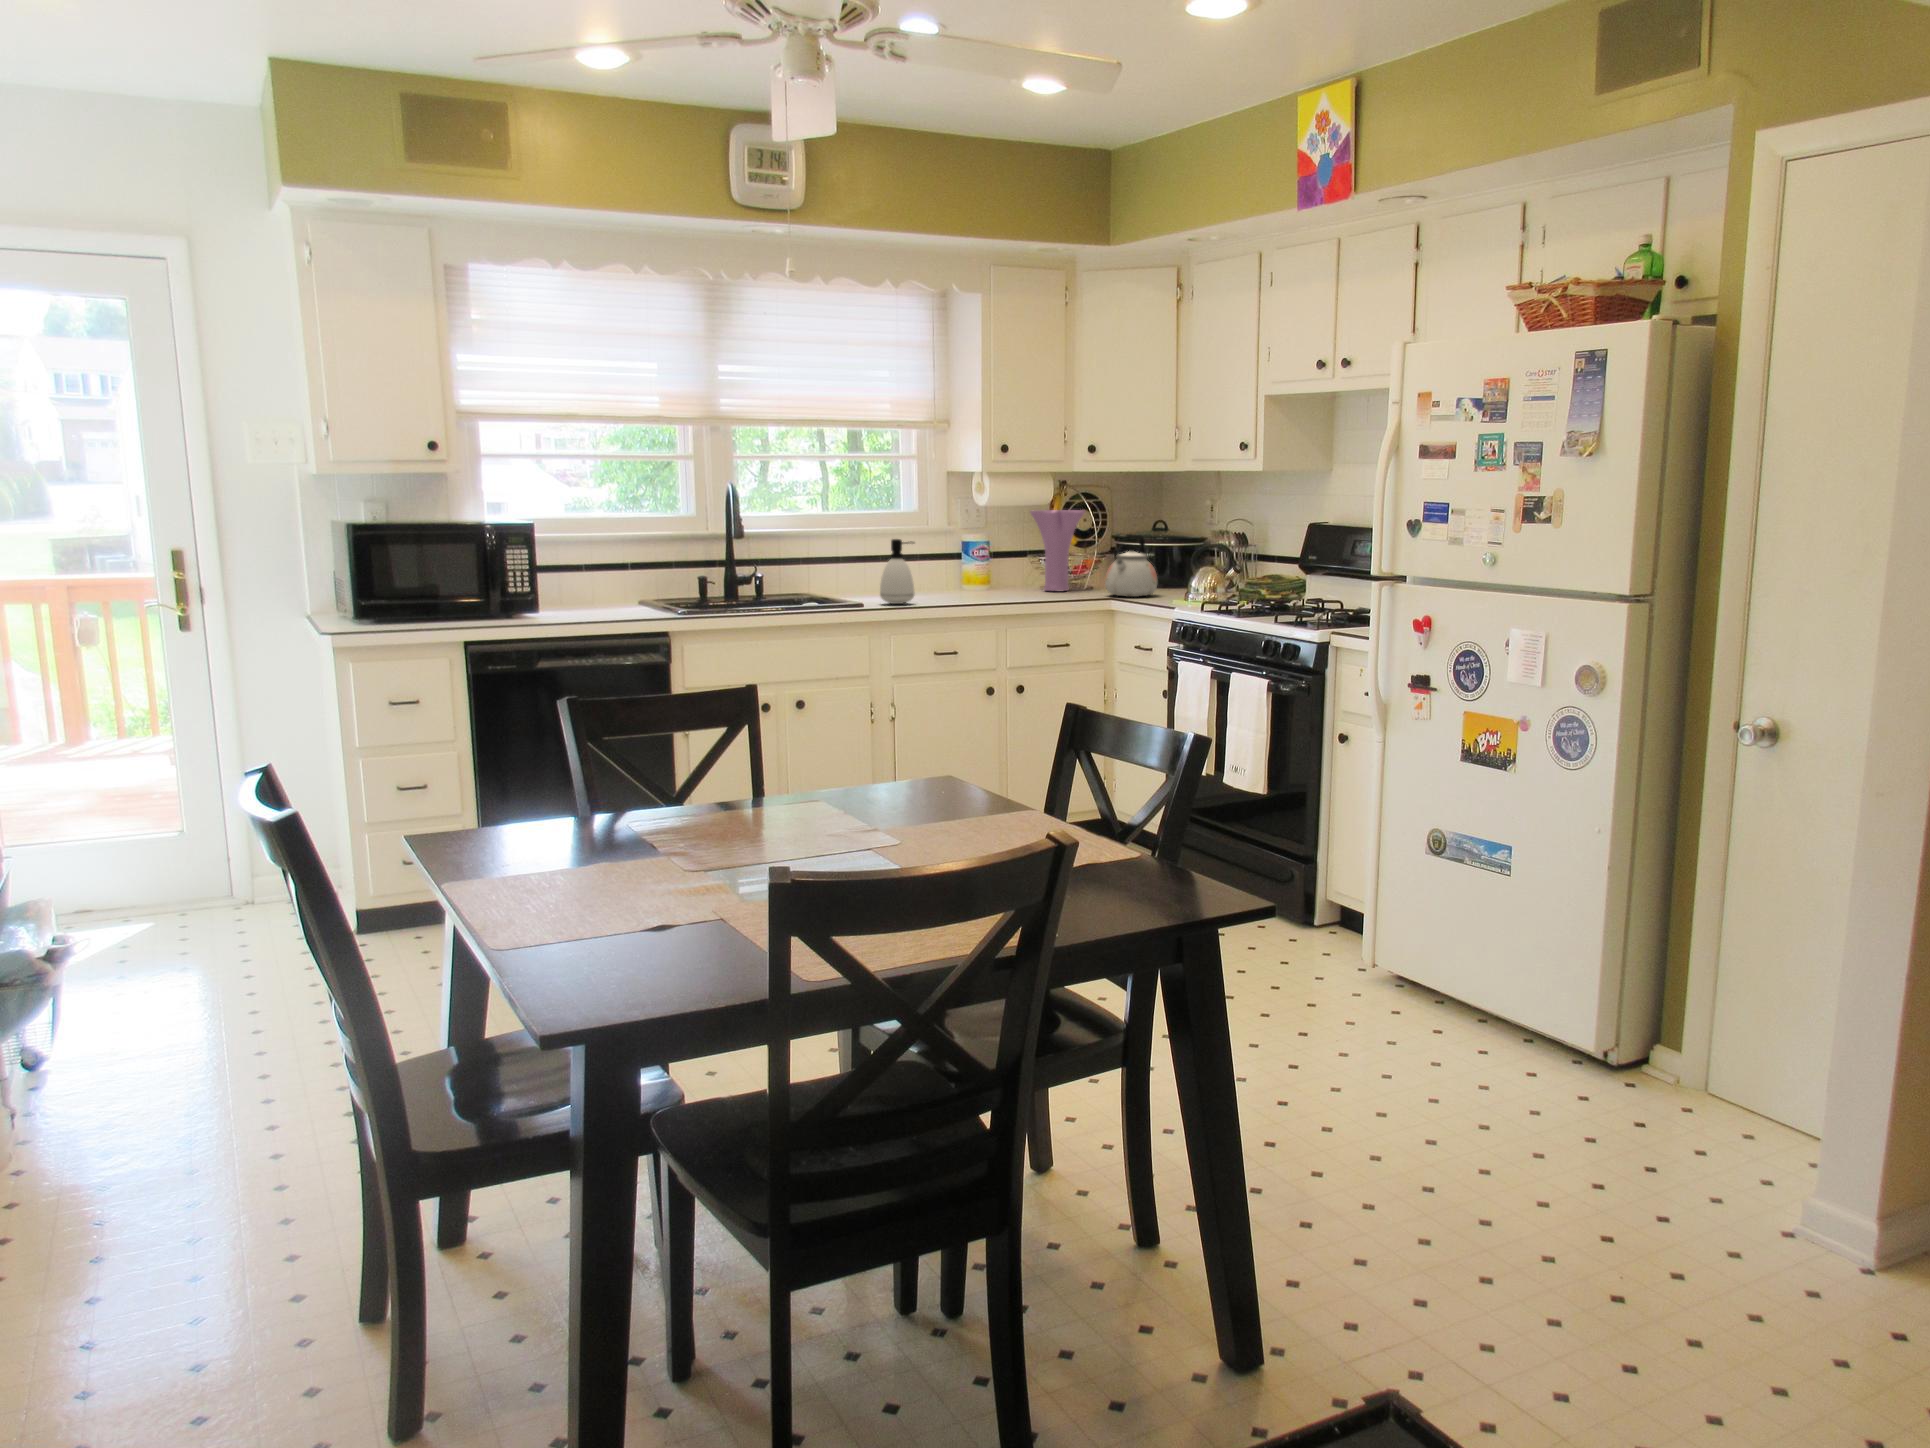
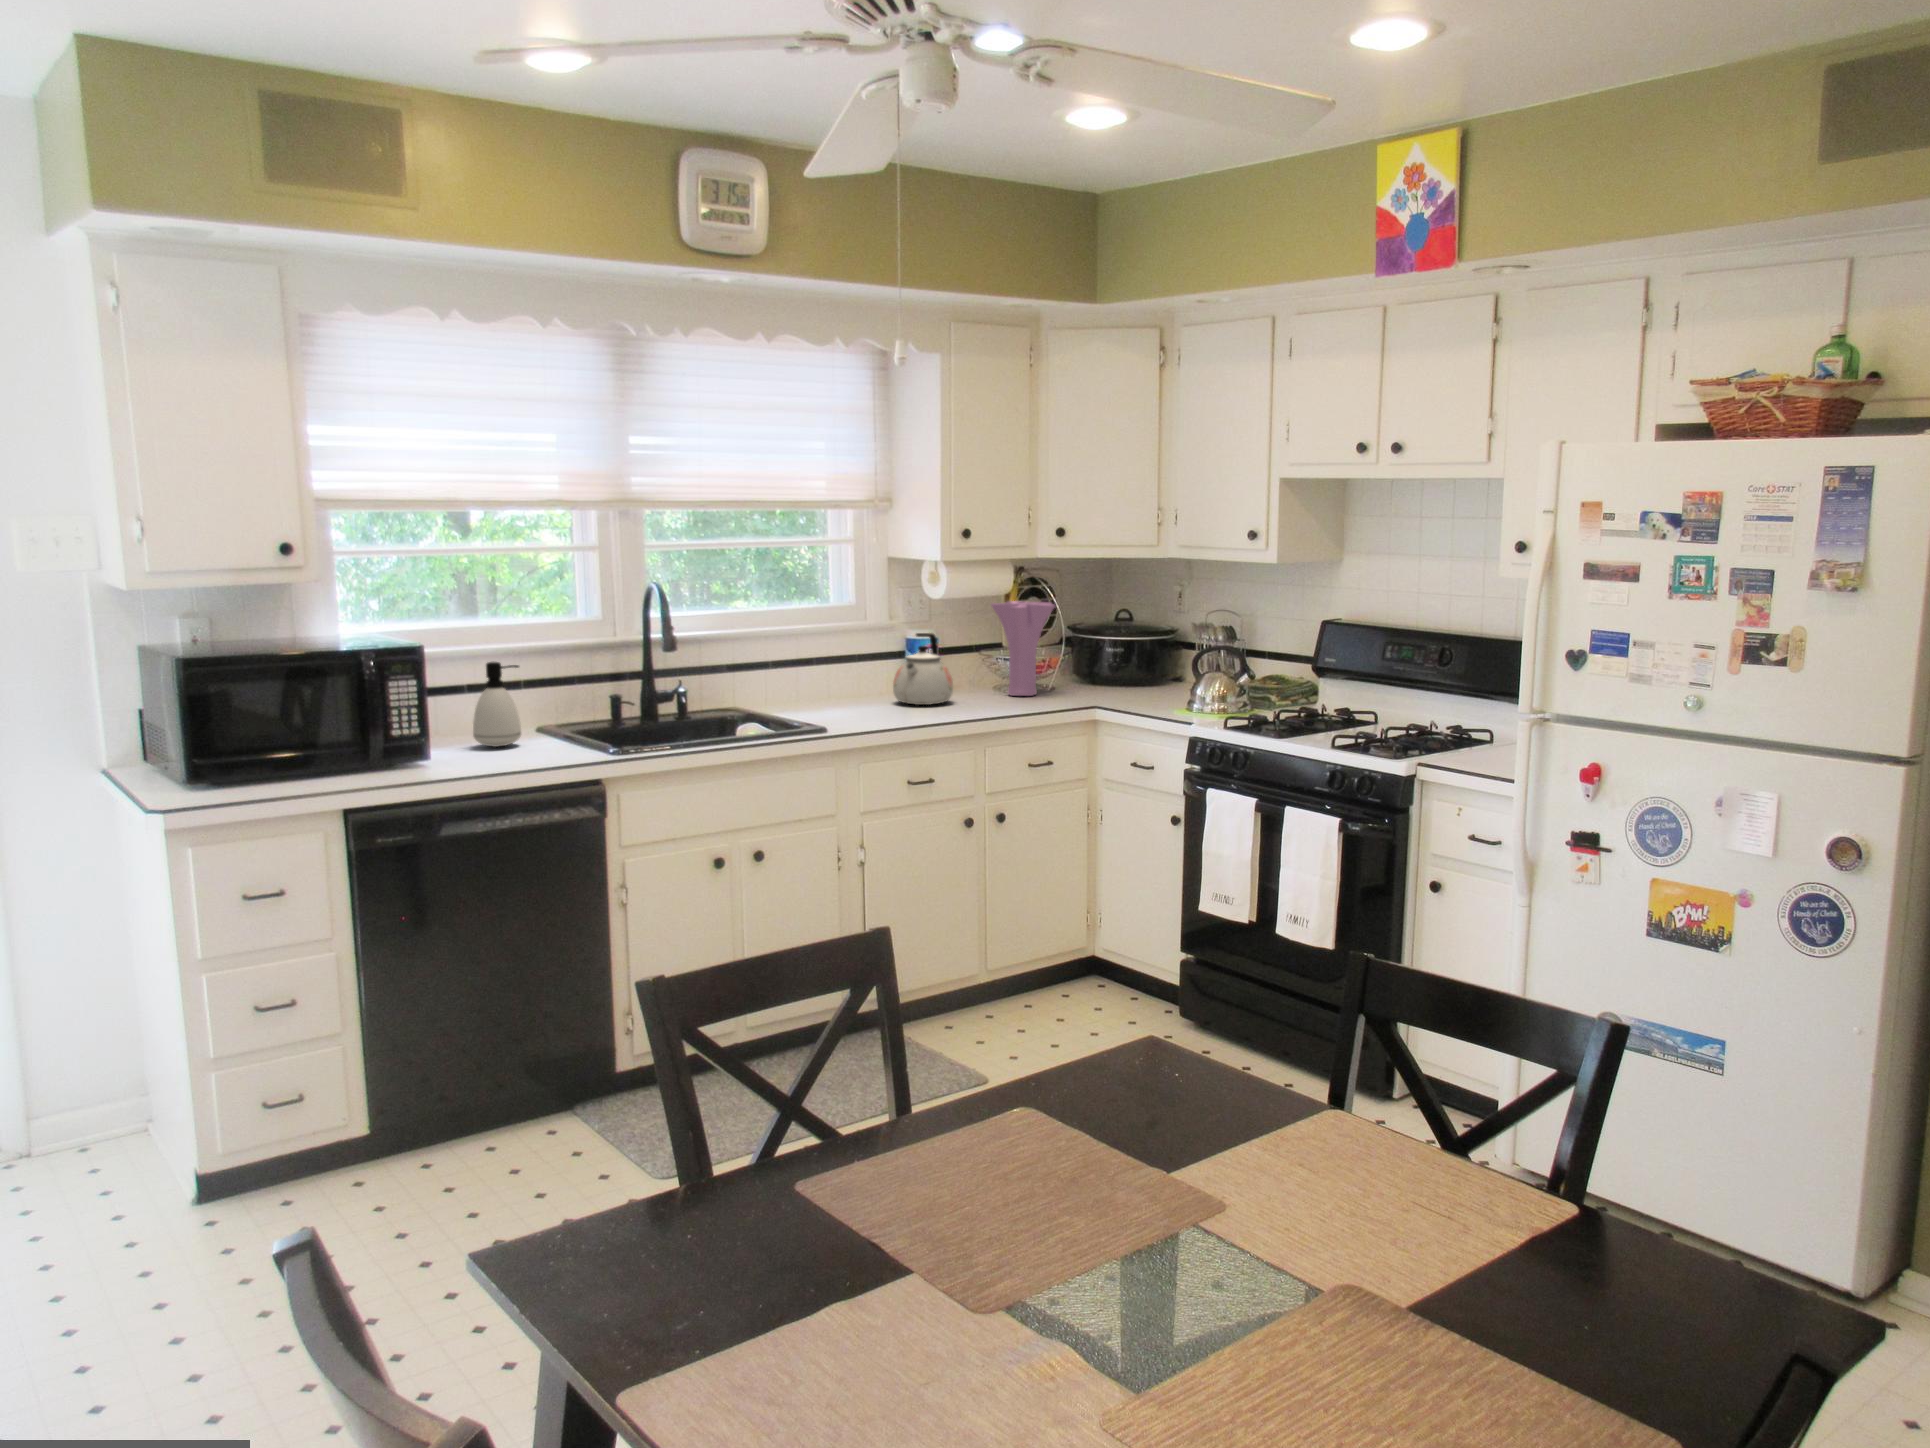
kettle: present [1105,534,1157,597] -> present [893,633,953,705]
soap dispenser: present [880,539,914,604] -> present [473,662,521,747]

